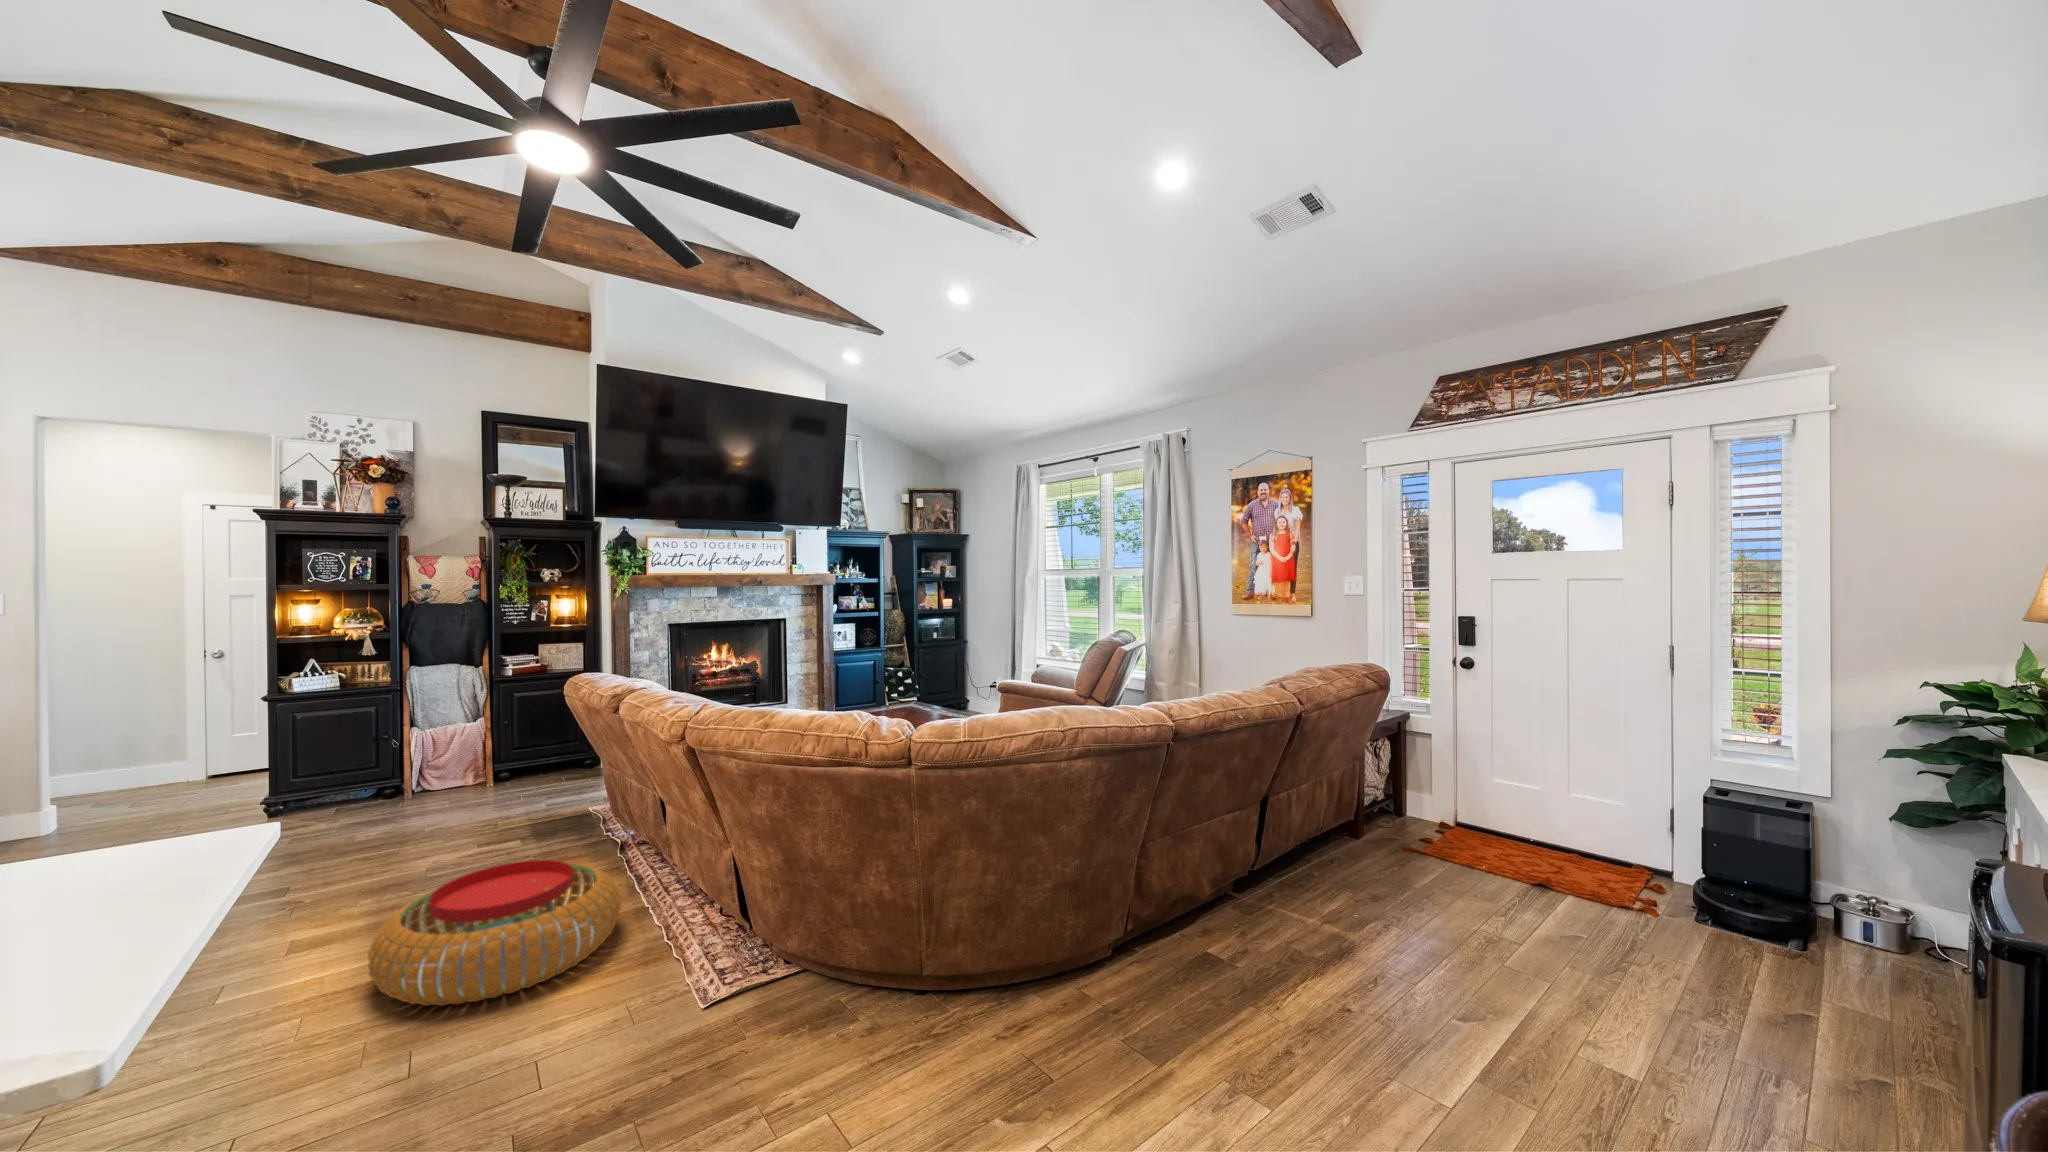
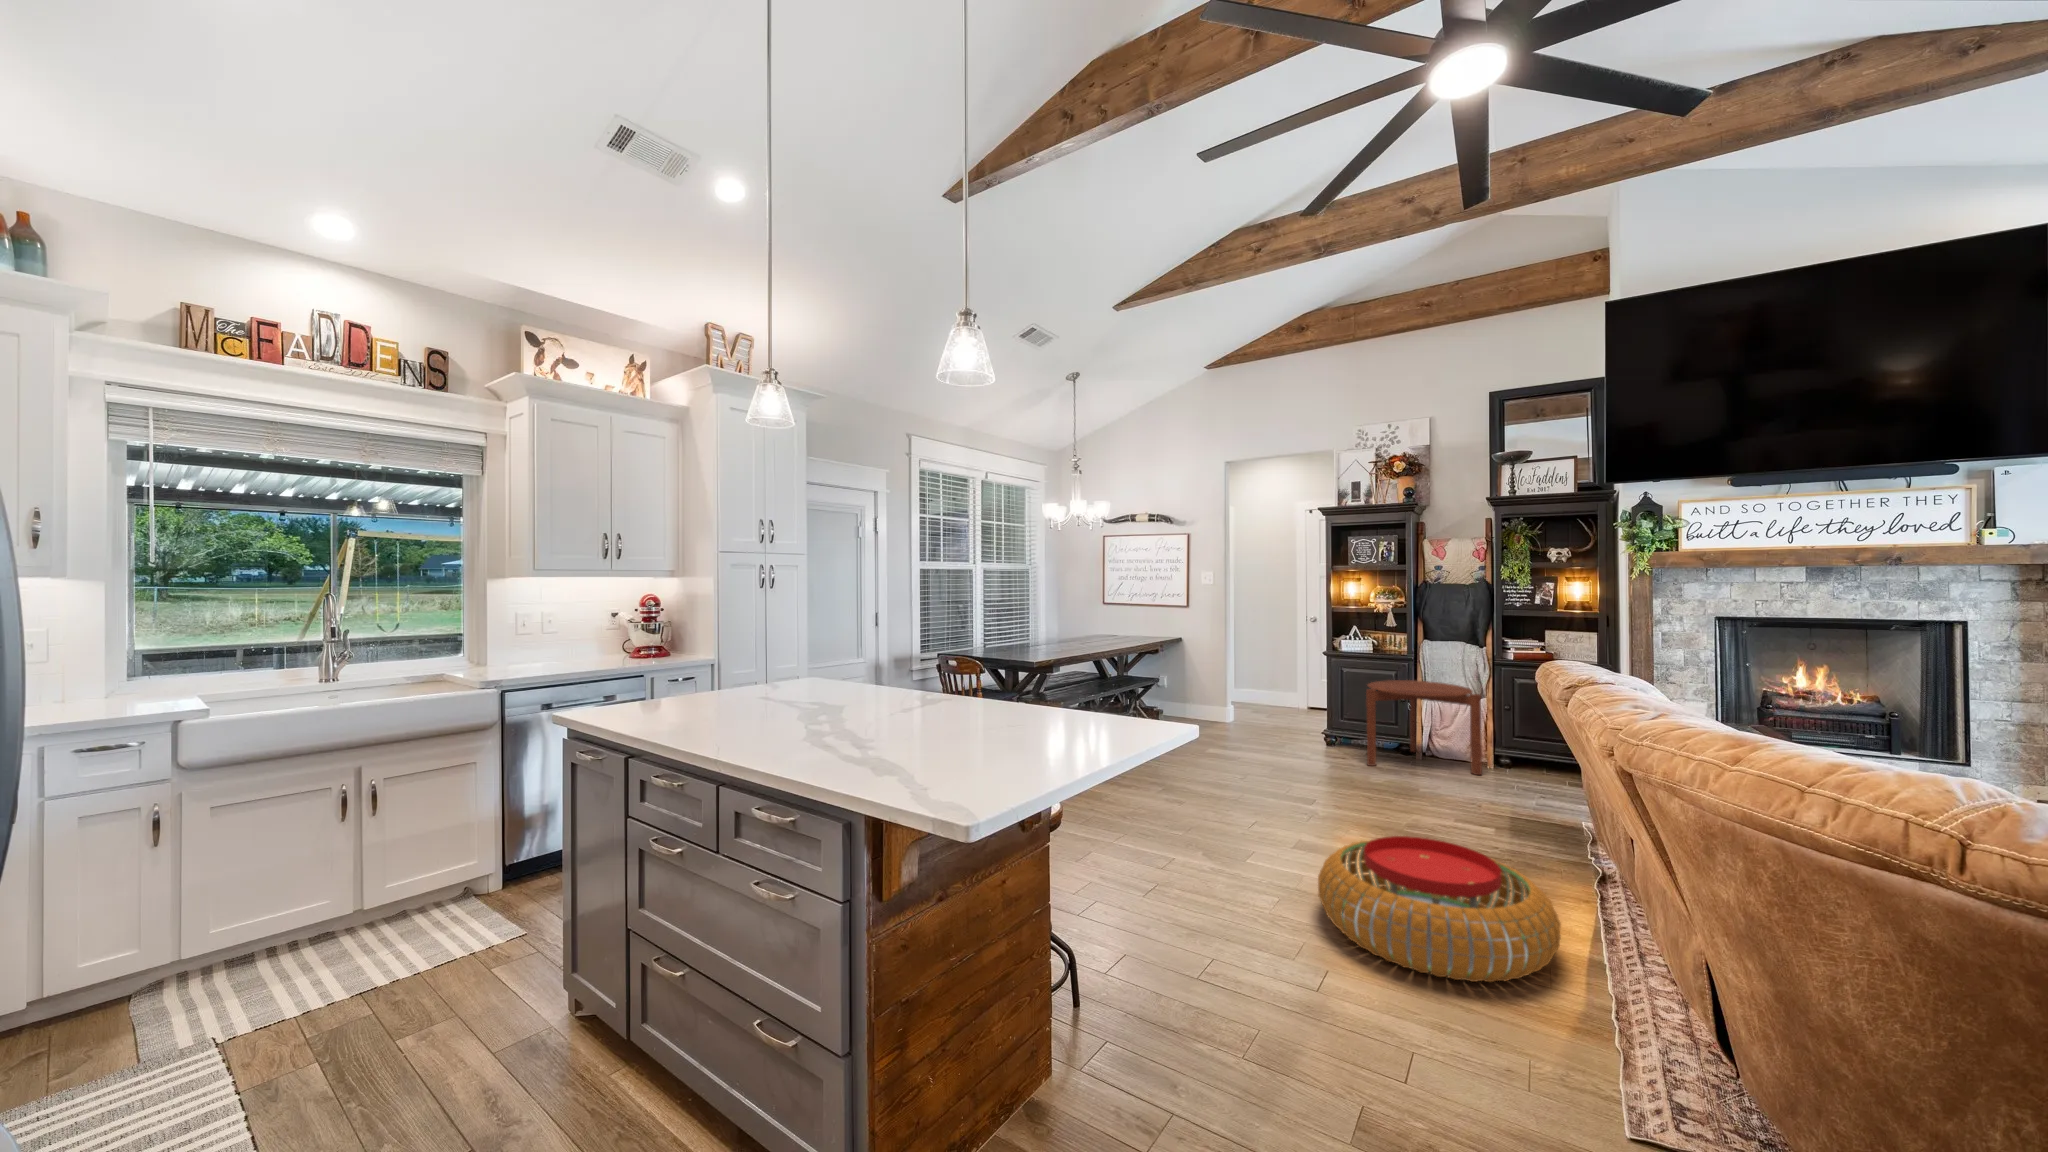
side table: none [344,711,488,825] -> present [1366,680,1482,775]

